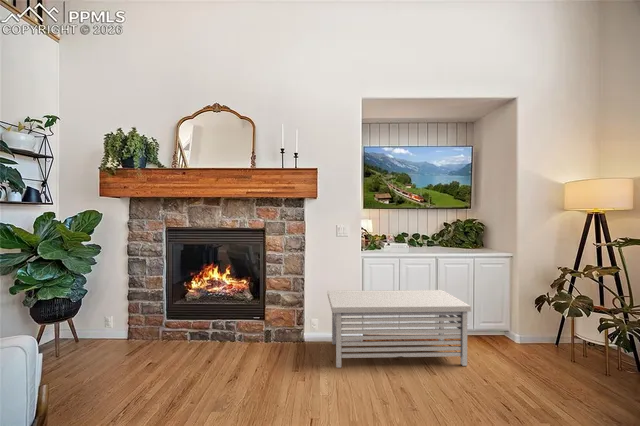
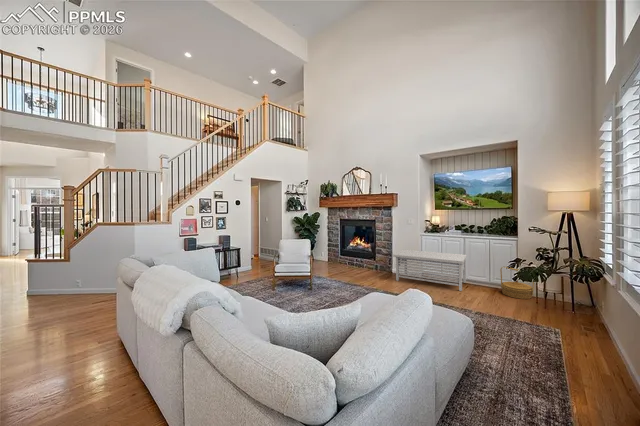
woven basket: none [505,306,556,360] -> present [500,267,534,299]

